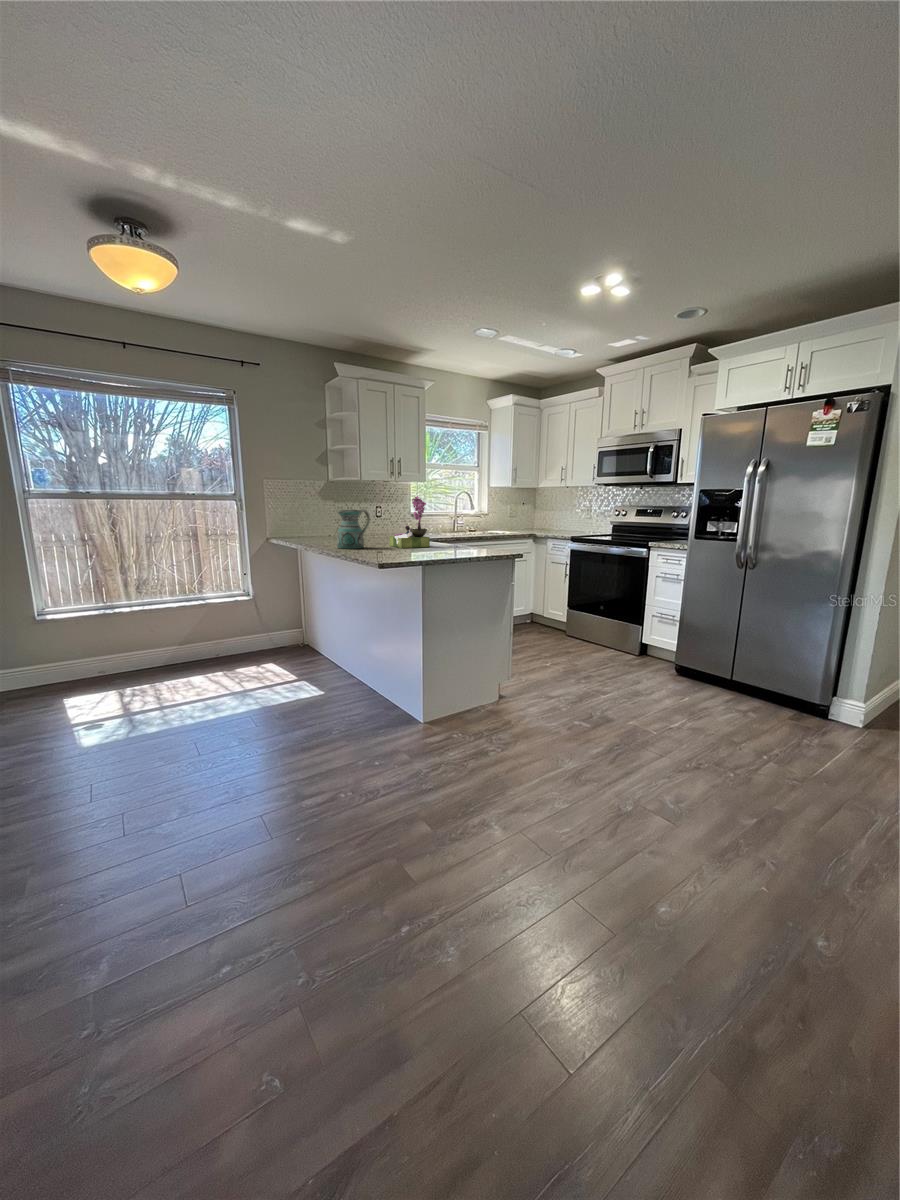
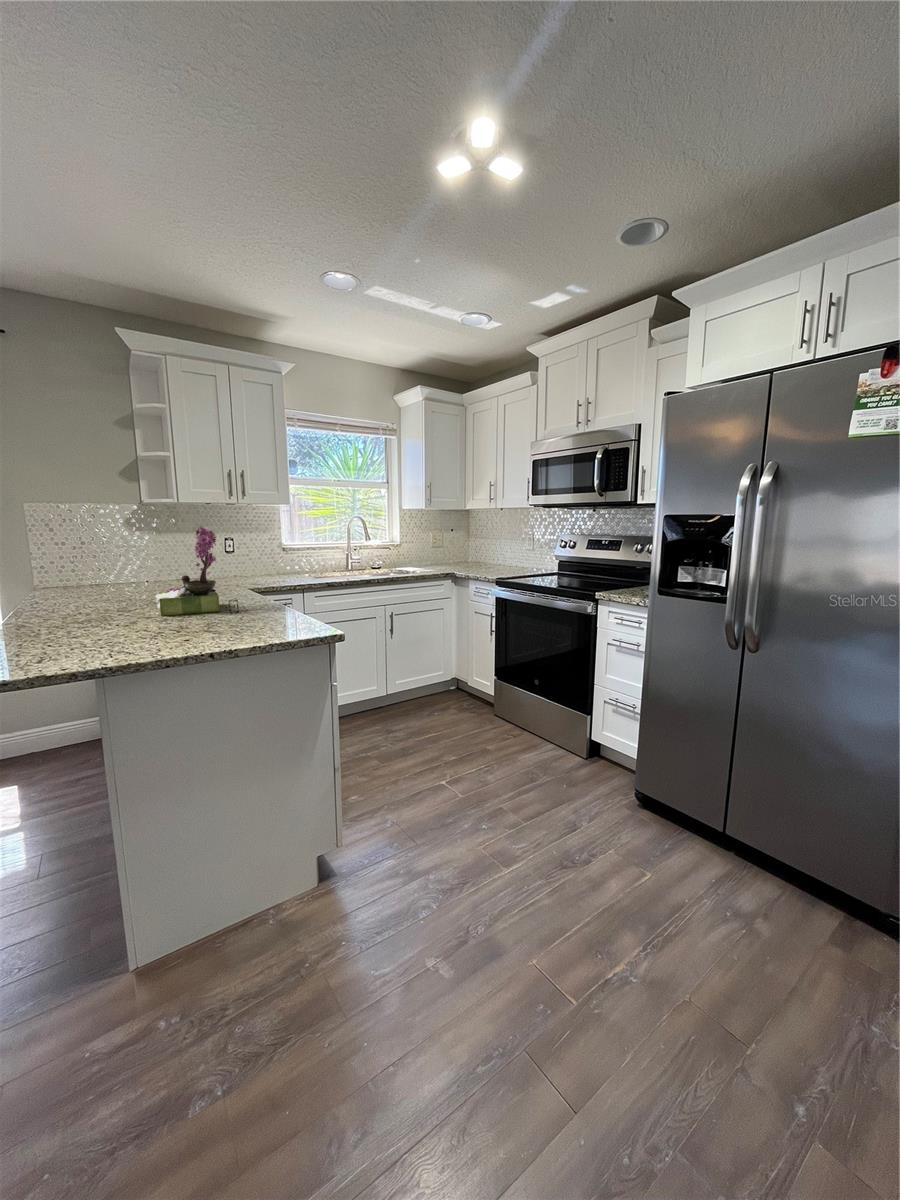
ceramic pitcher: present [337,509,370,549] -> none [29,550,108,621]

